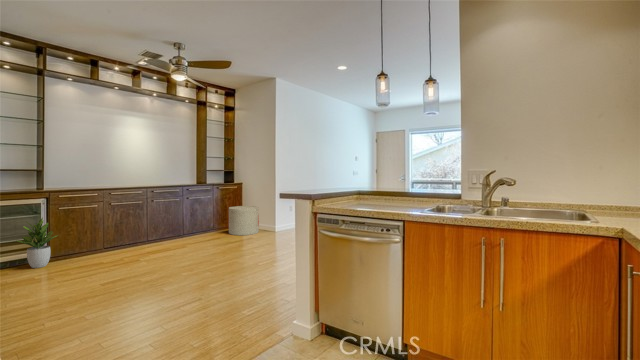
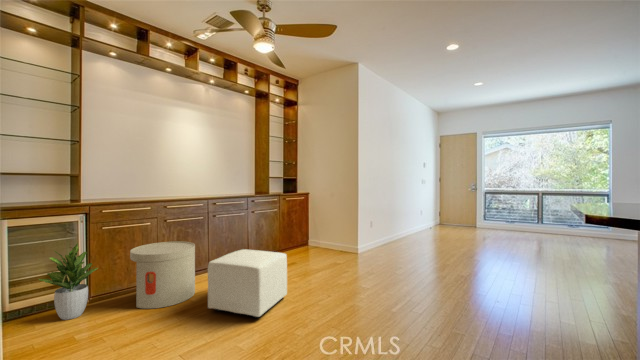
side table: present [228,206,259,235] -> present [130,241,195,309]
ottoman: none [133,225,194,267] -> present [208,249,287,317]

